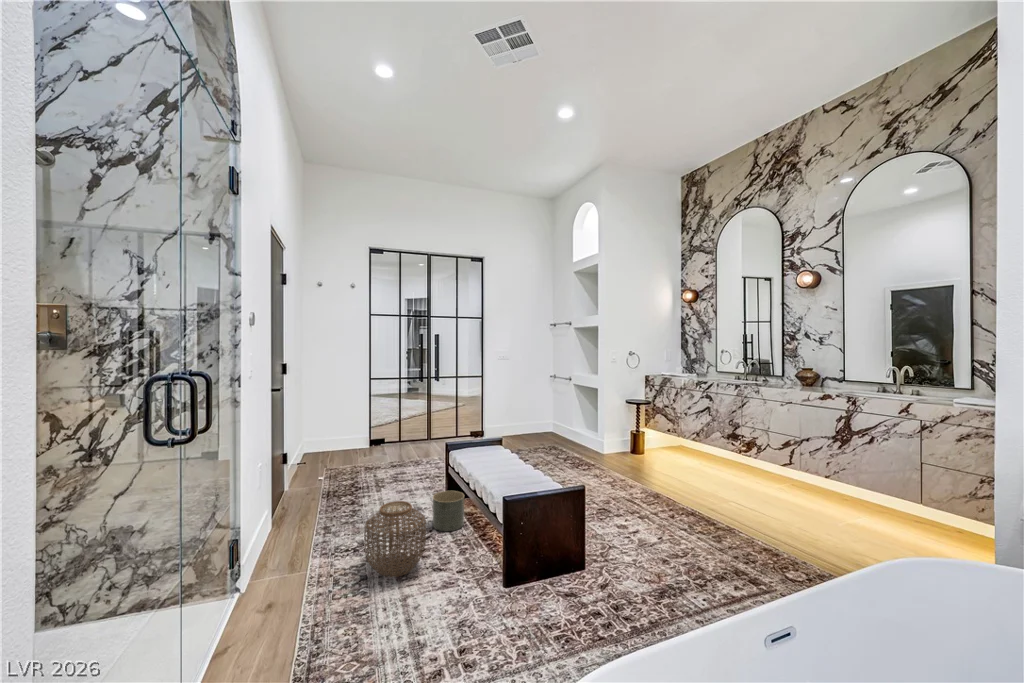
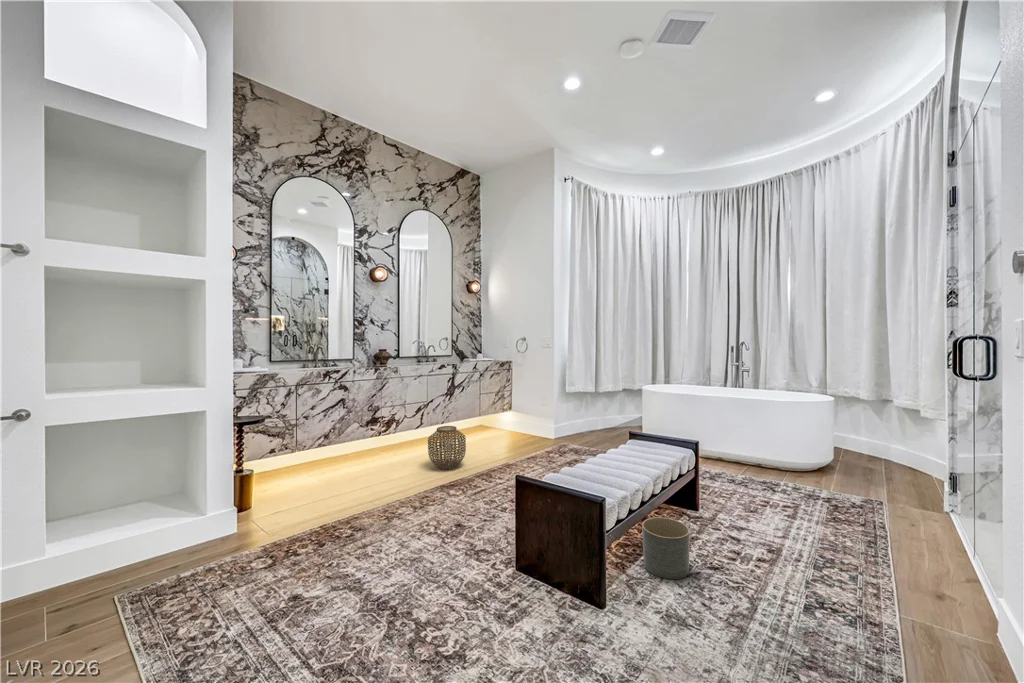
woven basket: present [364,501,426,577] -> present [428,426,466,470]

